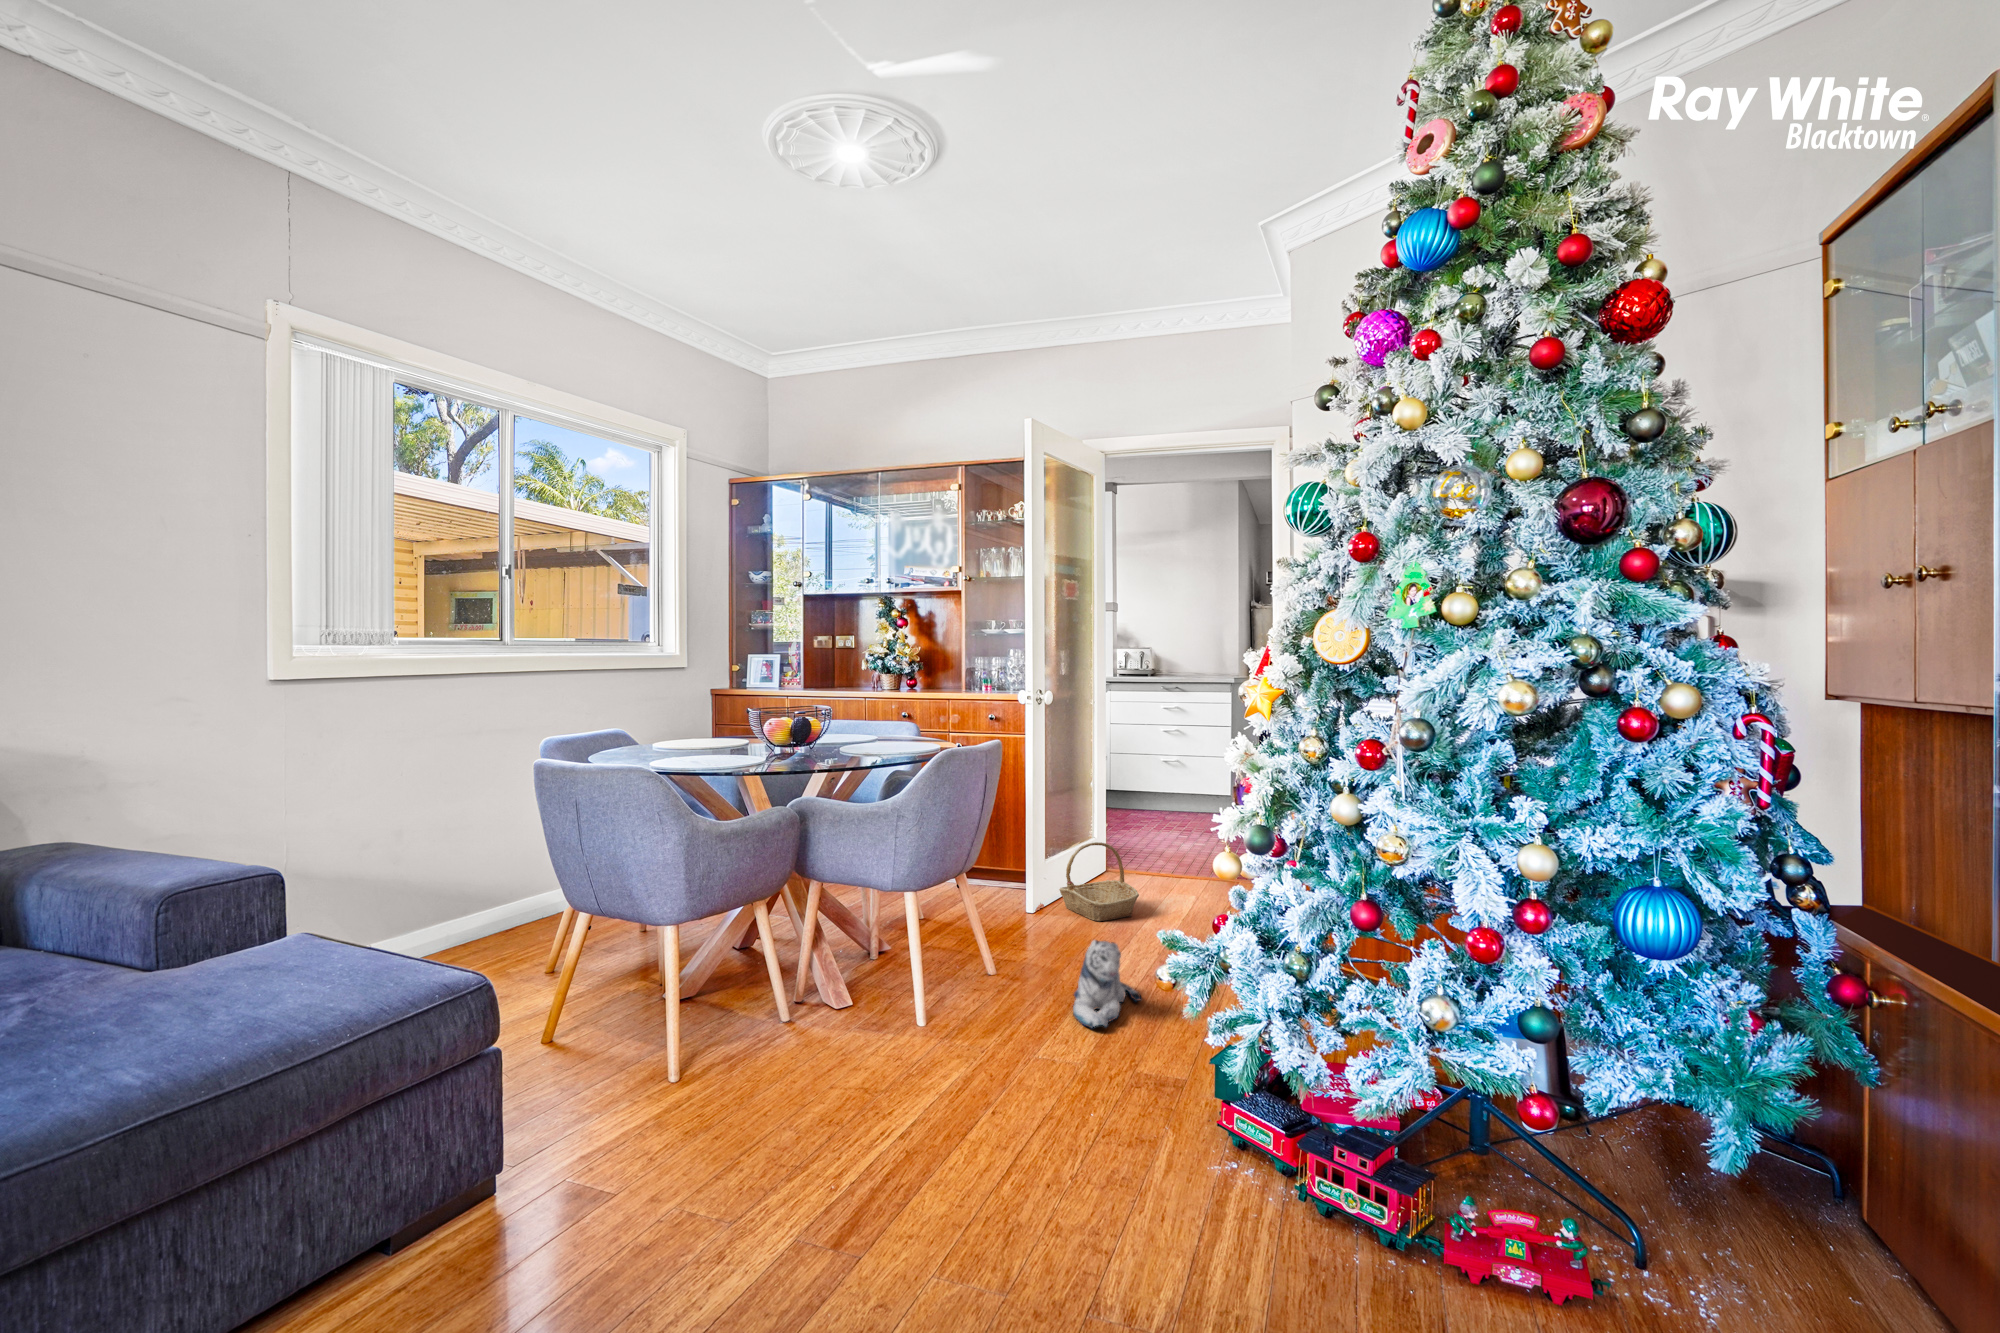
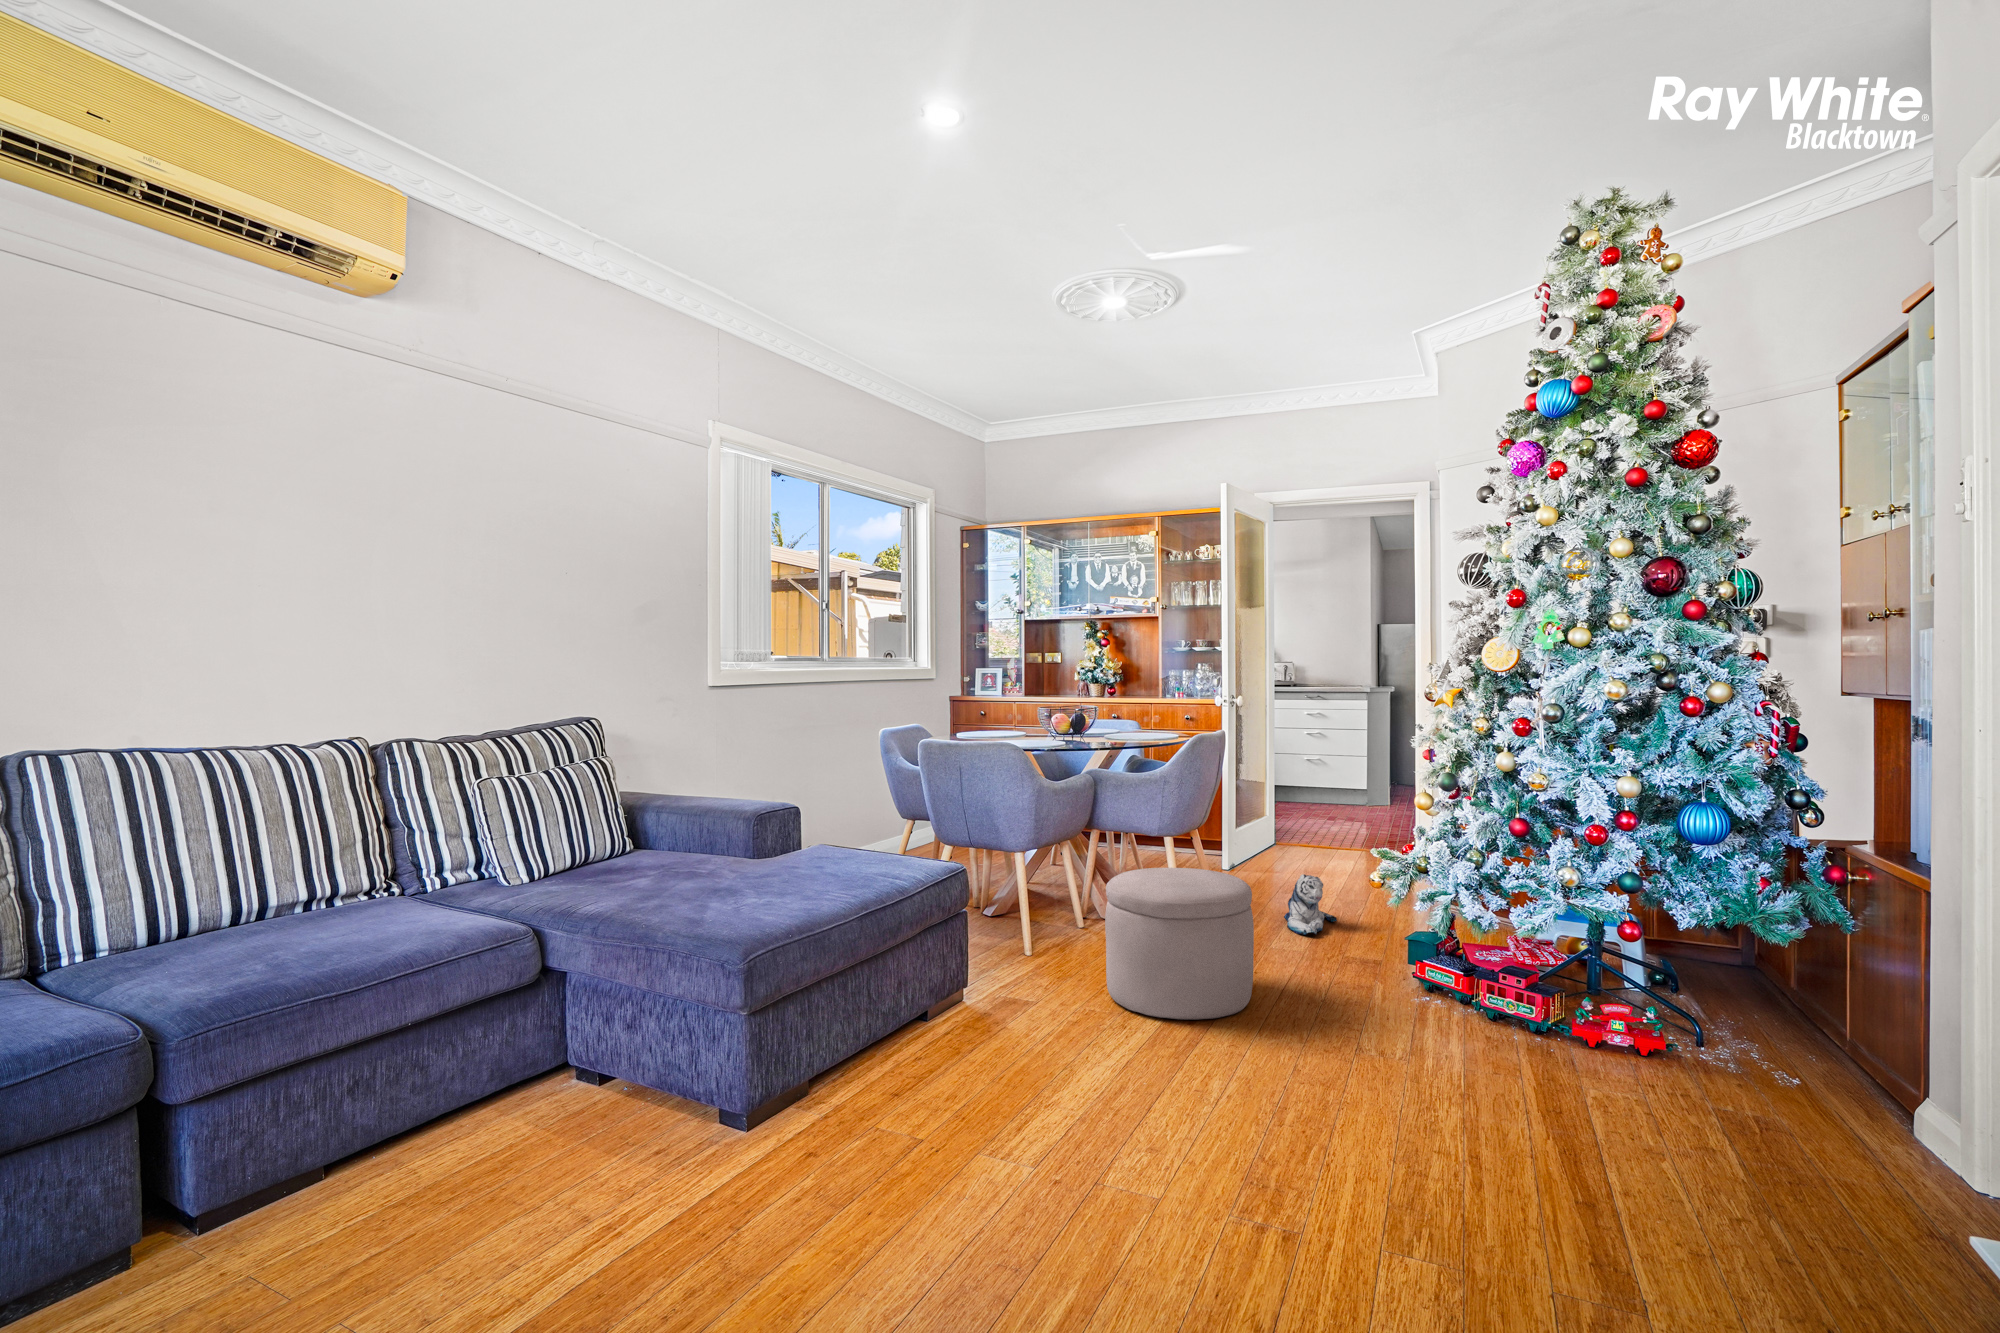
basket: present [1059,842,1139,921] -> none [1249,816,1317,877]
ottoman: none [738,963,969,1237] -> present [1105,868,1254,1020]

